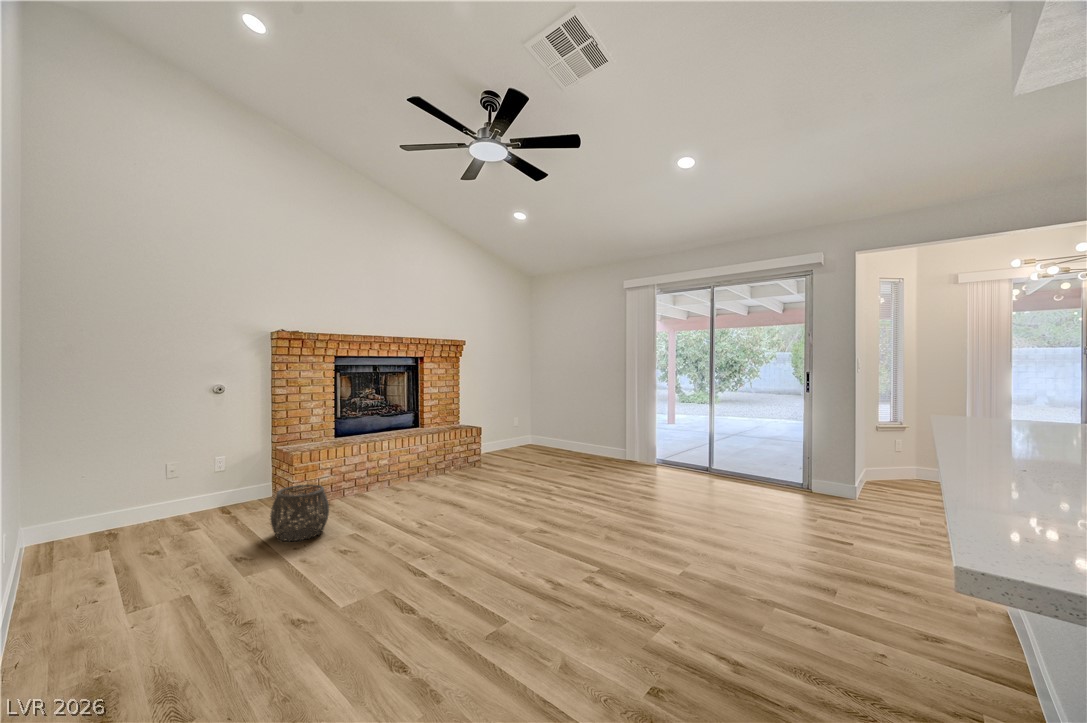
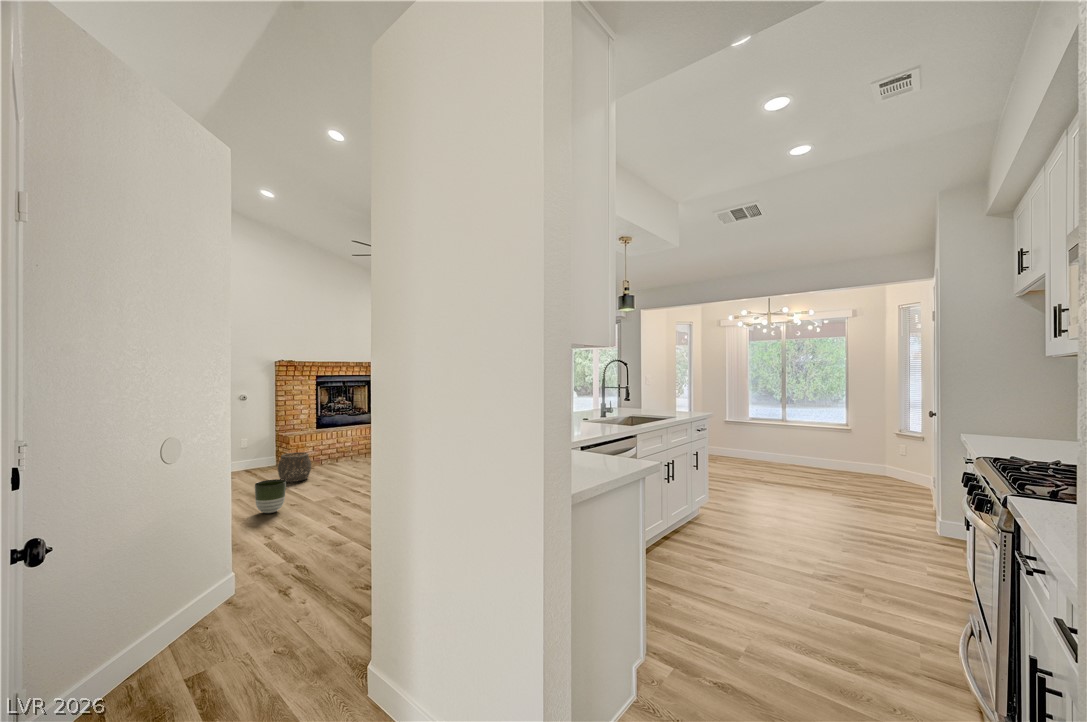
planter: none [205,569,278,656] -> present [255,479,286,513]

